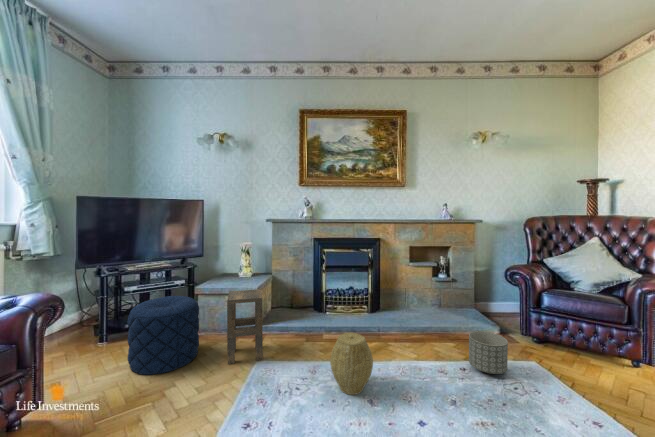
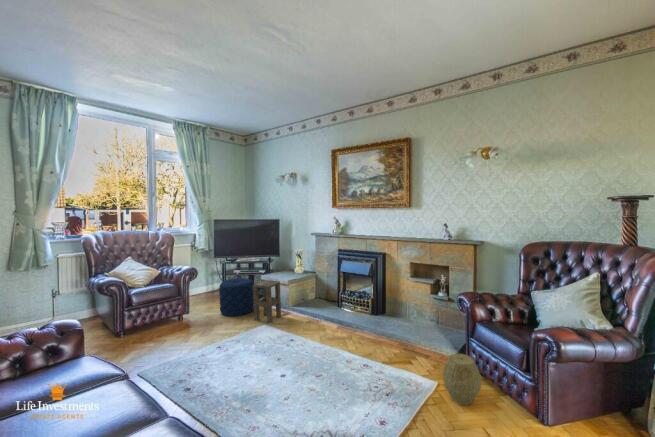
planter: present [469,331,508,374] -> none [359,339,386,372]
woven basket: present [330,333,373,395] -> present [443,354,481,405]

